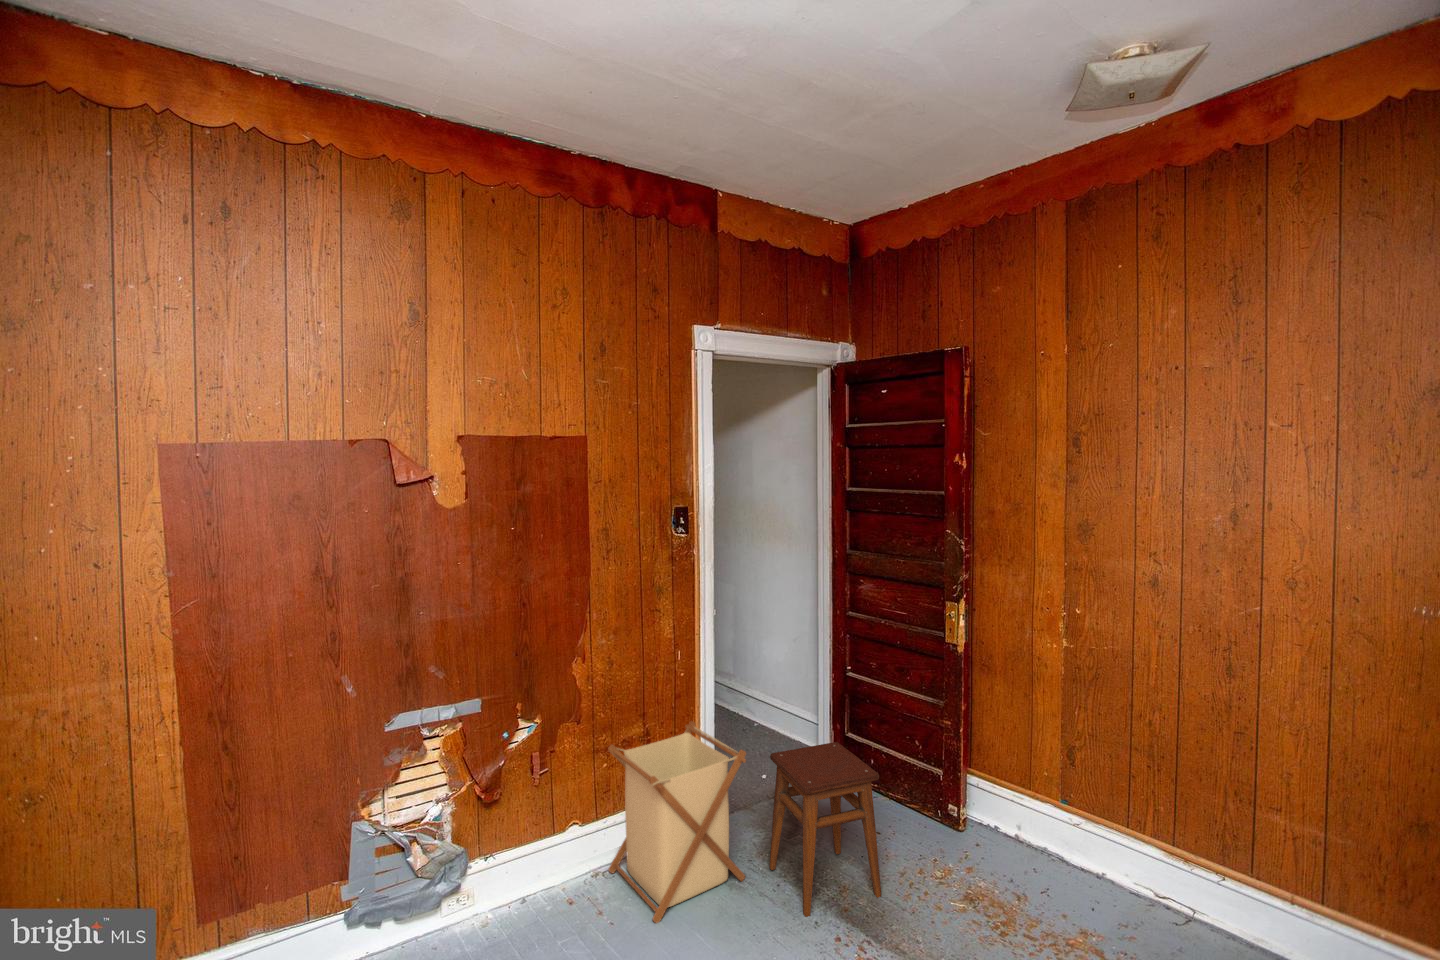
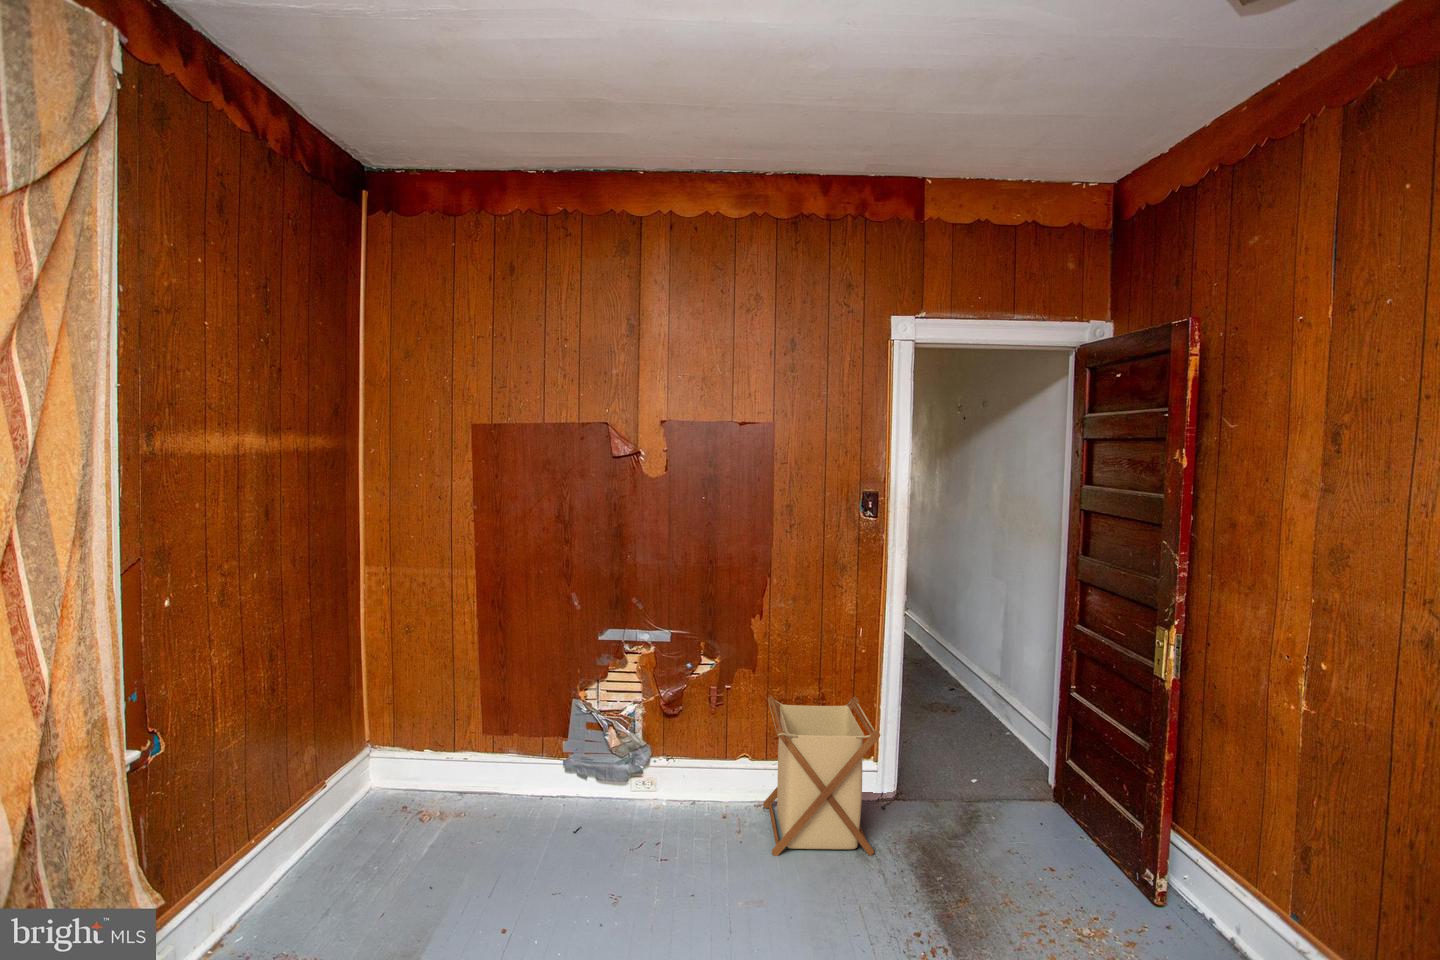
stool: present [769,742,881,917] -> none [903,744,1006,922]

